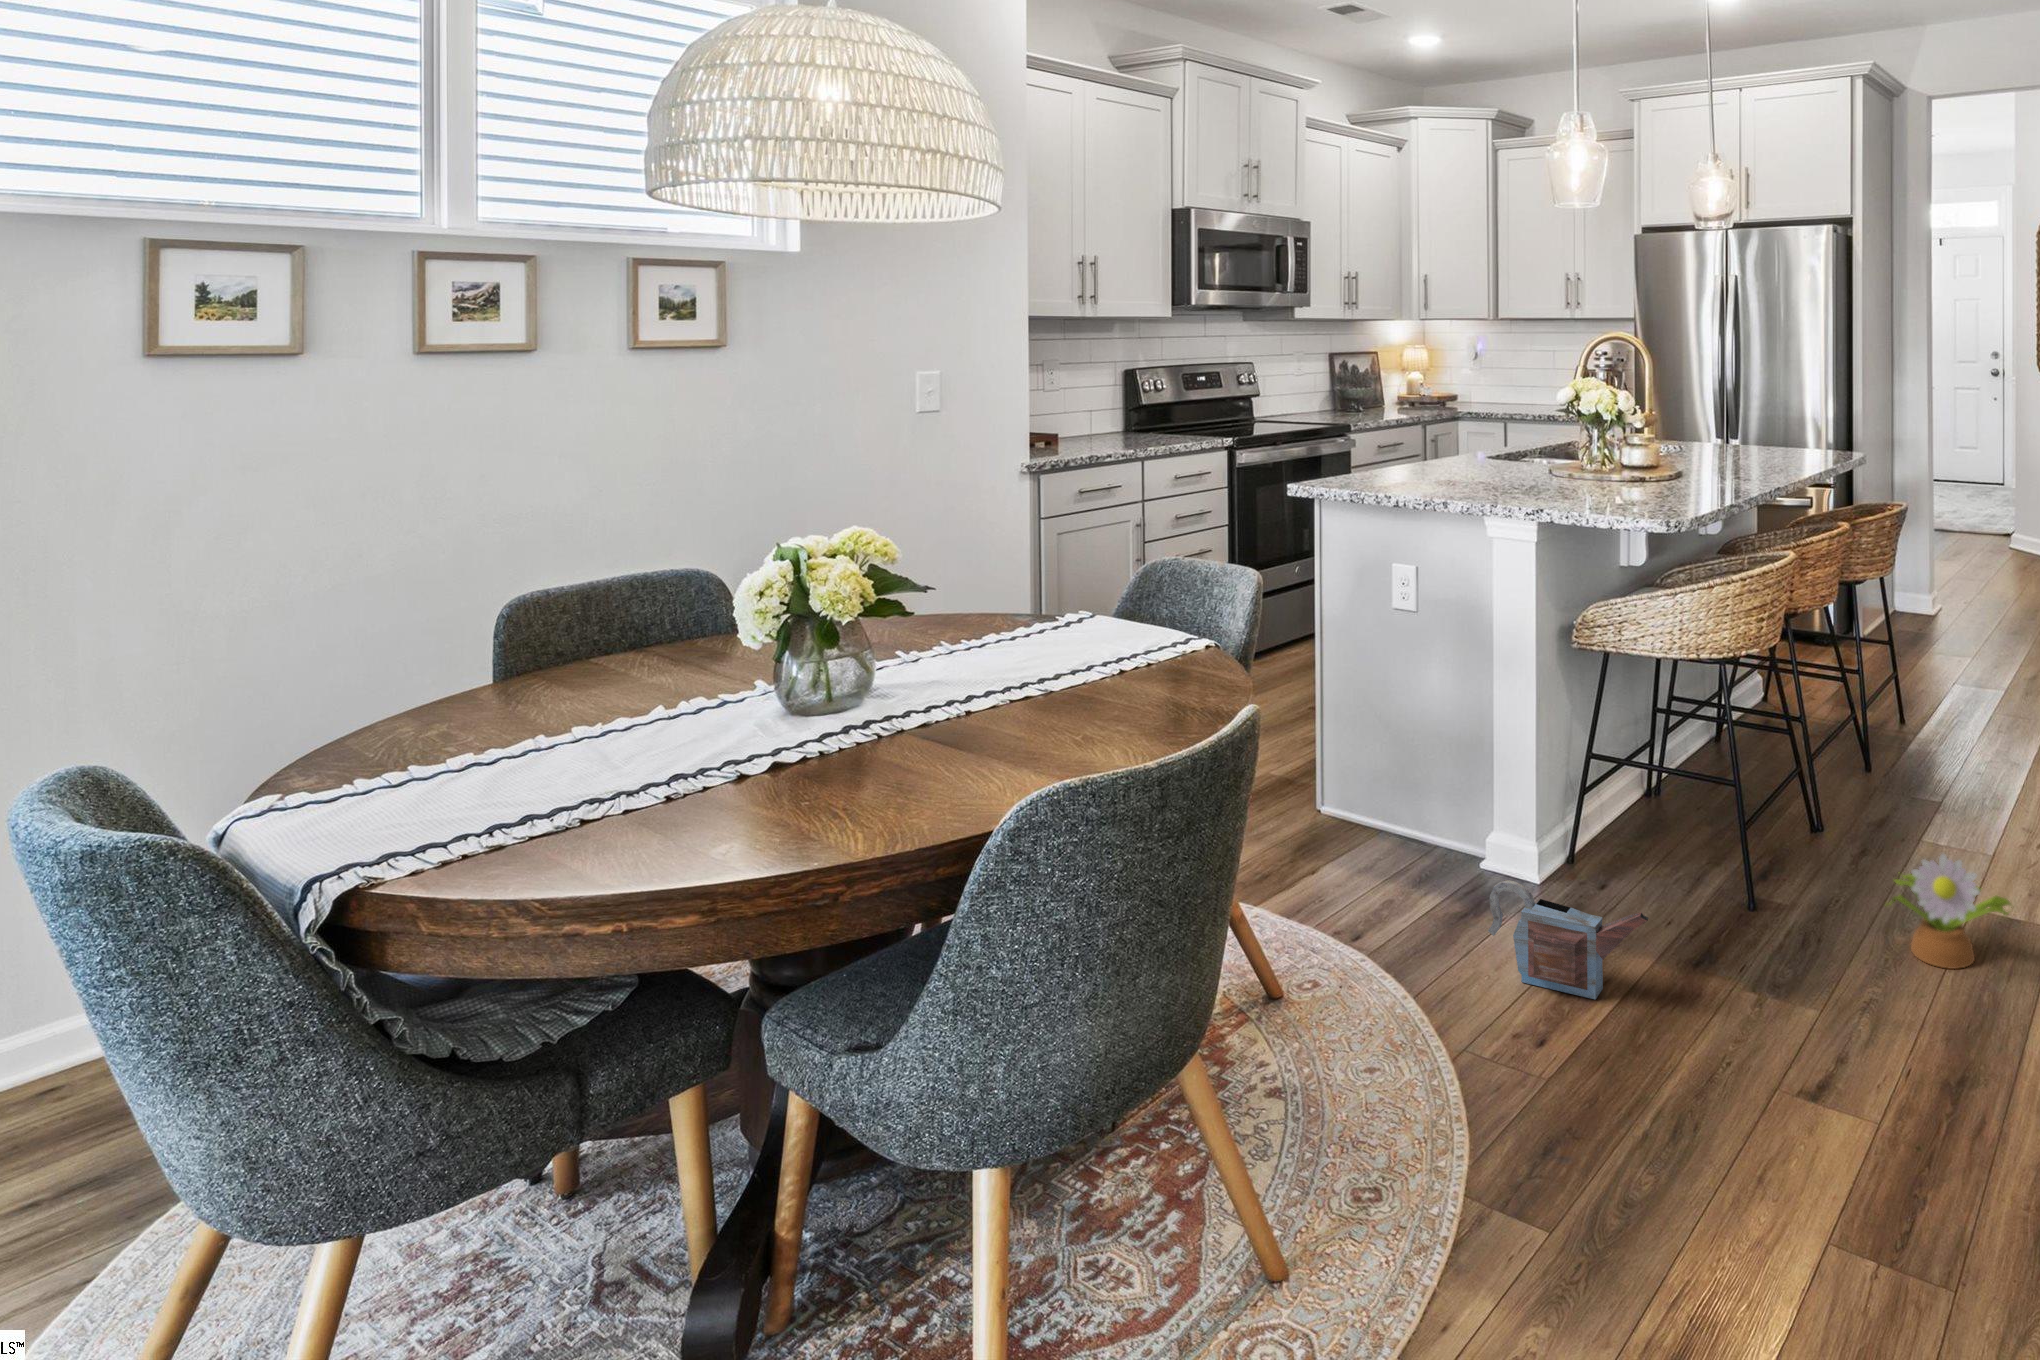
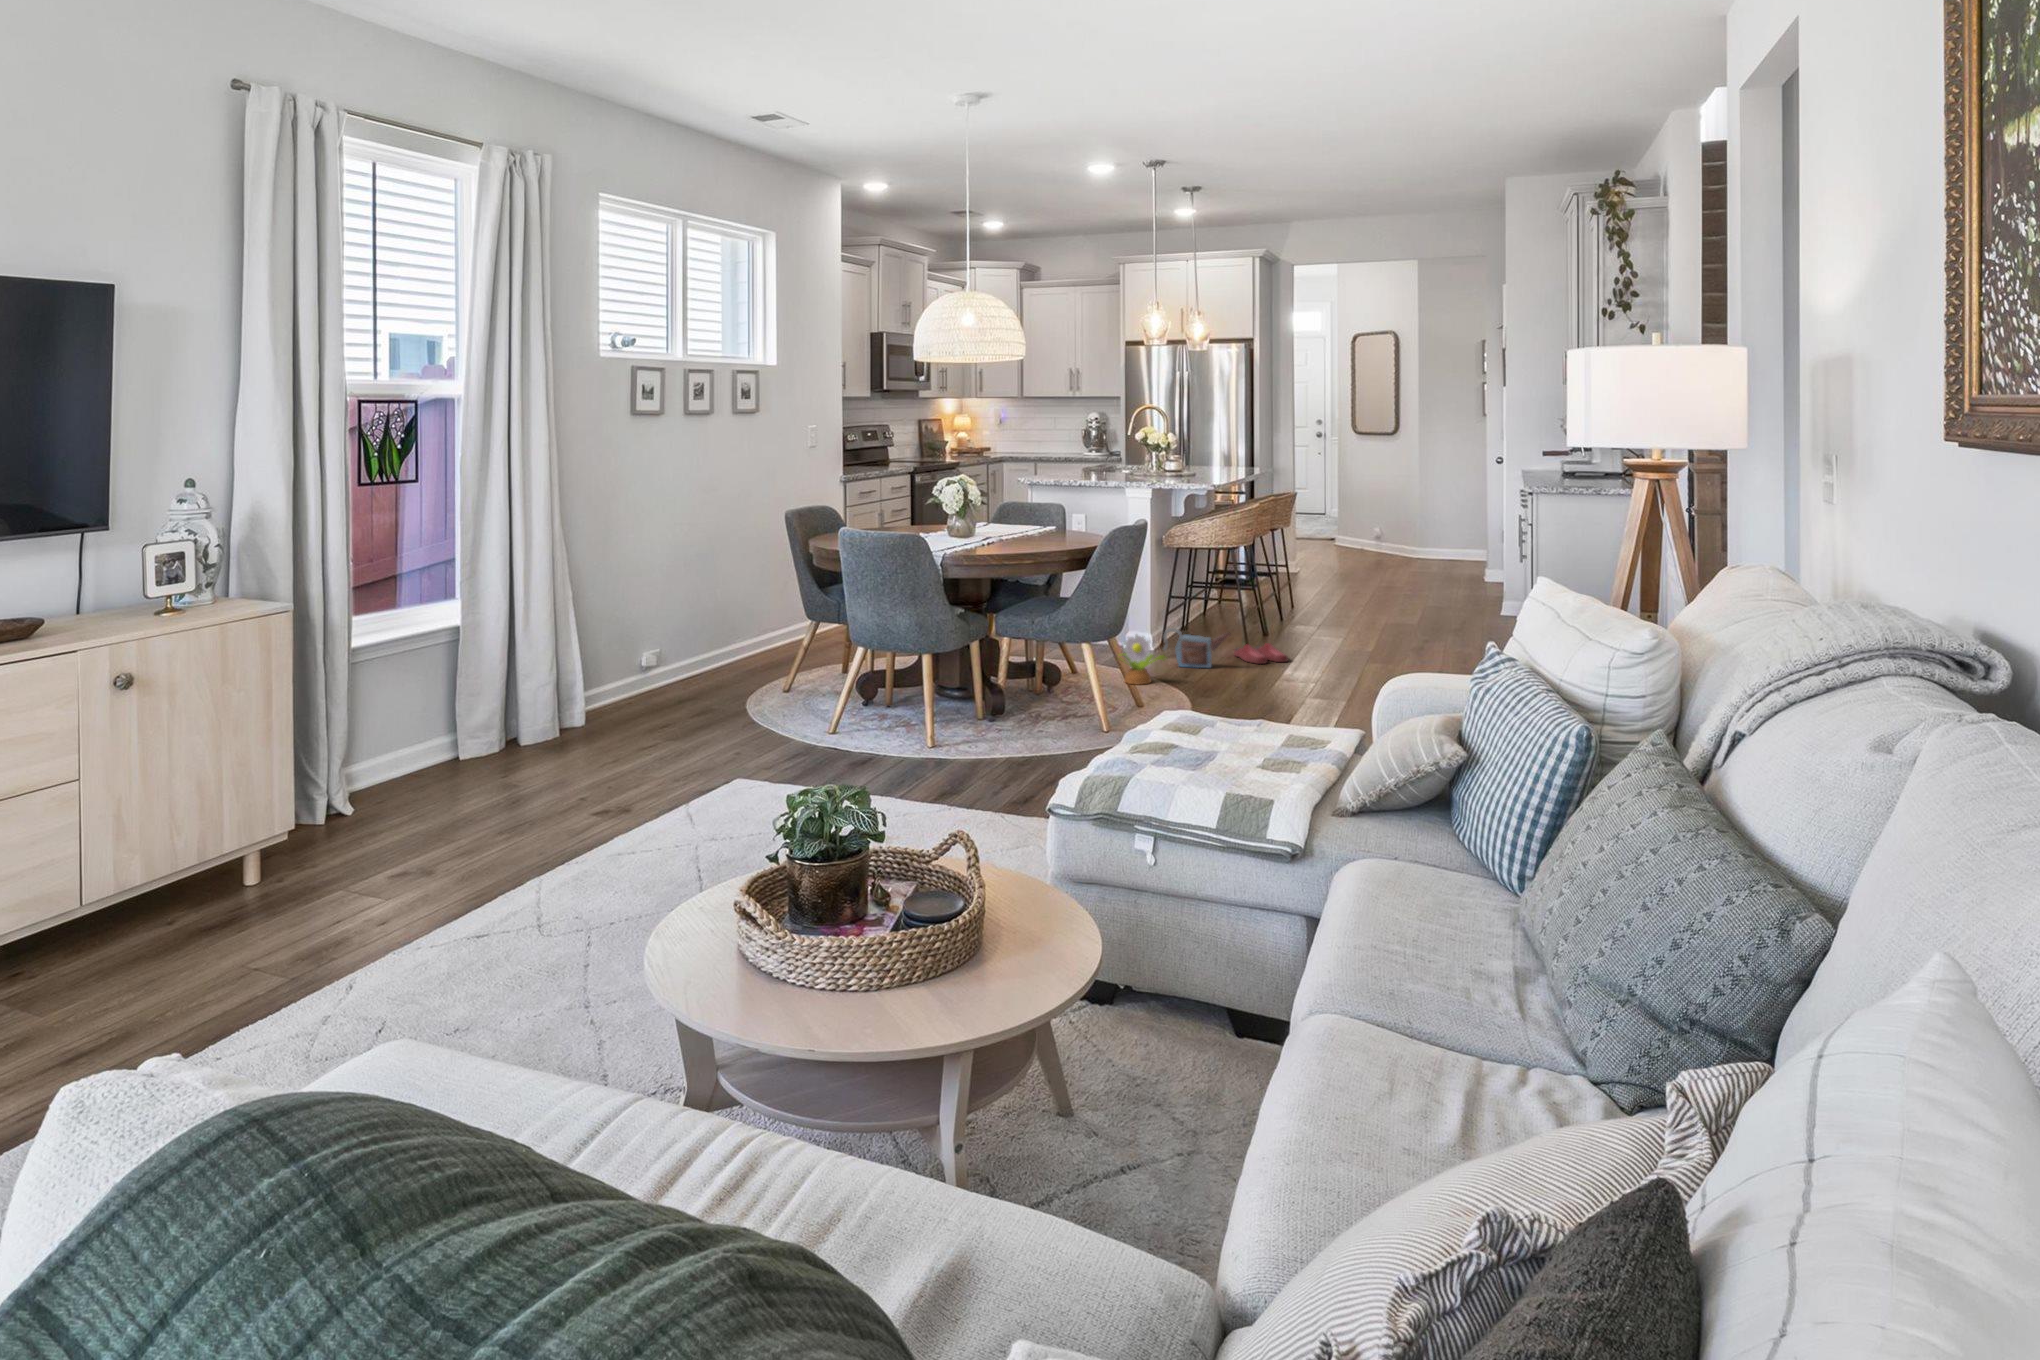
decorative plant: present [1886,854,2012,969] -> present [1120,634,1167,685]
slippers: none [1686,906,1808,988] -> present [1234,643,1288,664]

